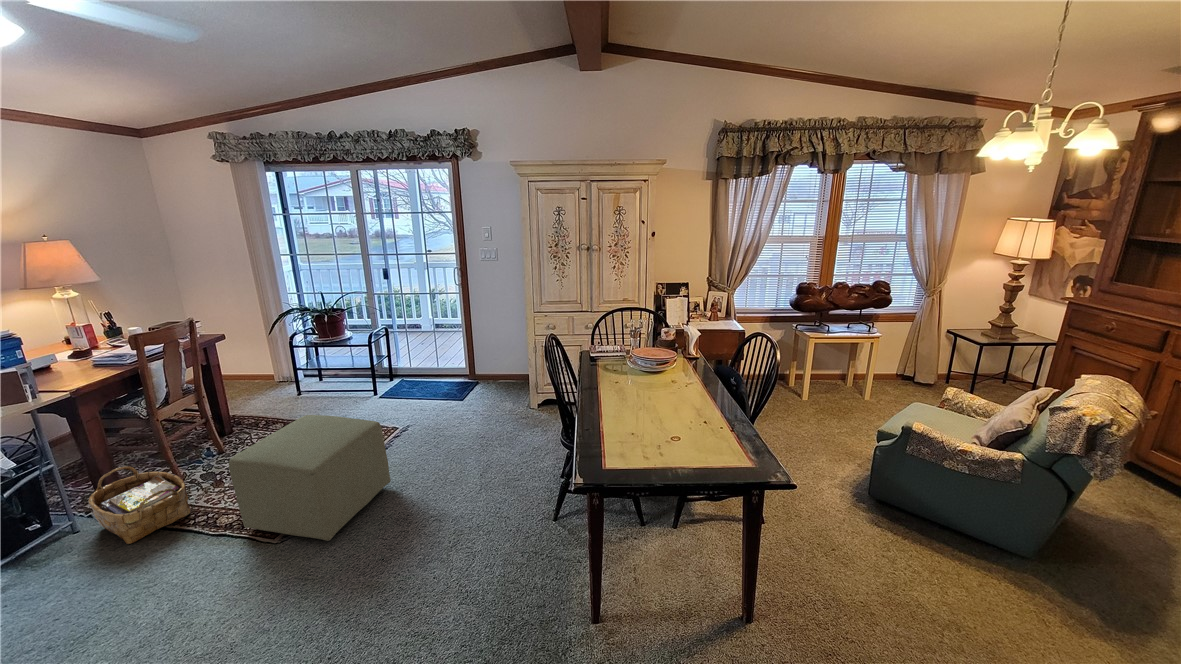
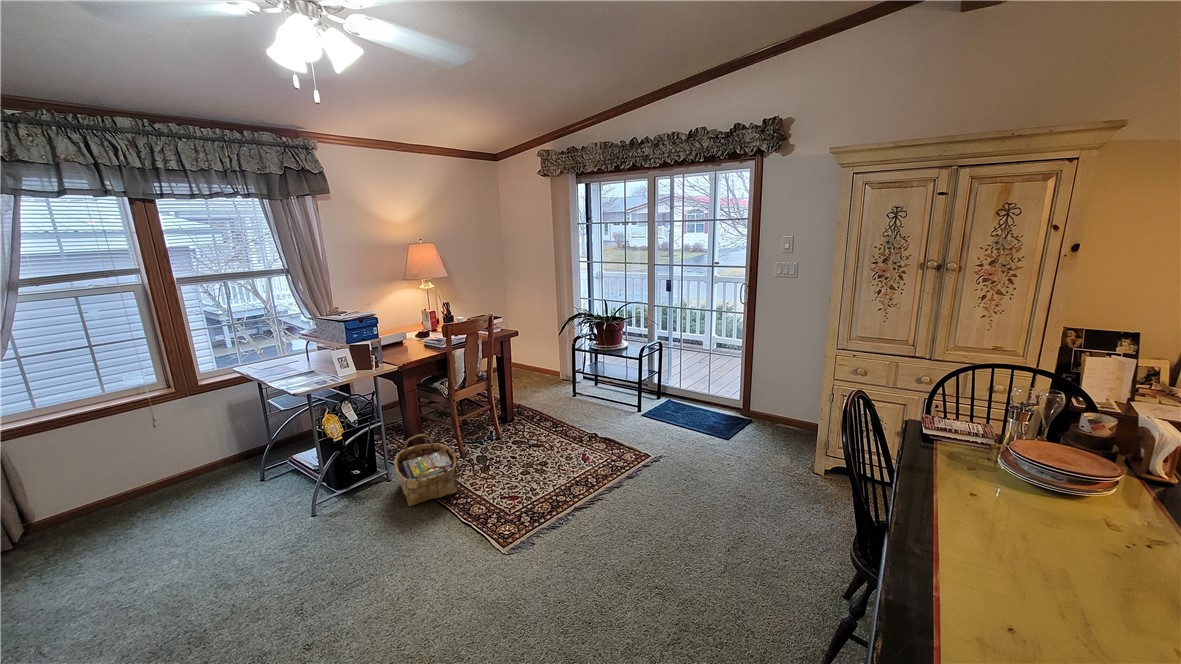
ottoman: present [229,415,391,541] -> none [478,425,625,580]

